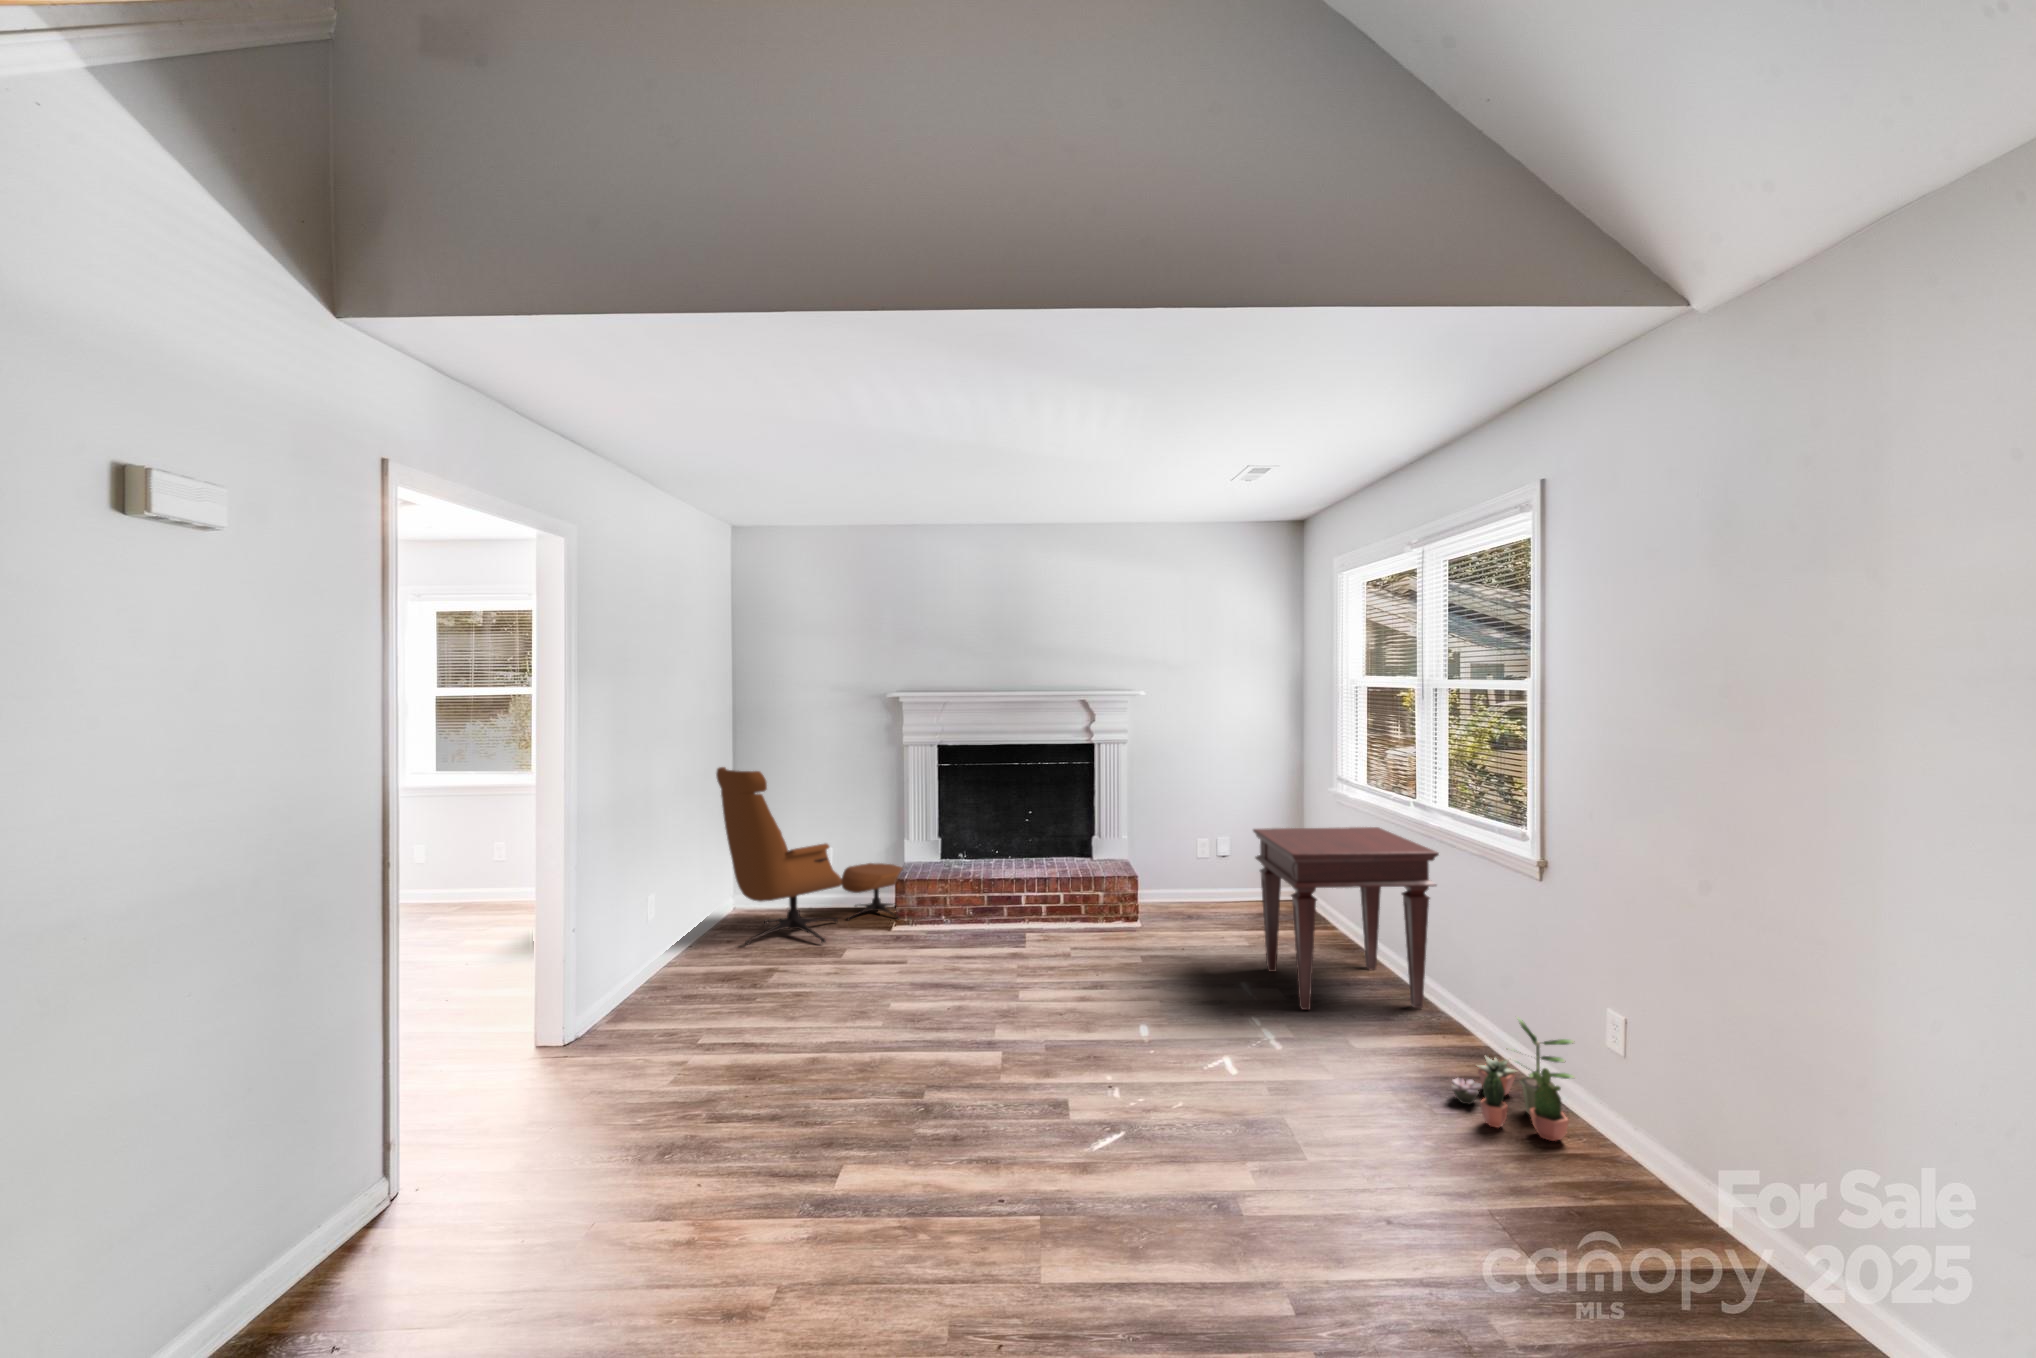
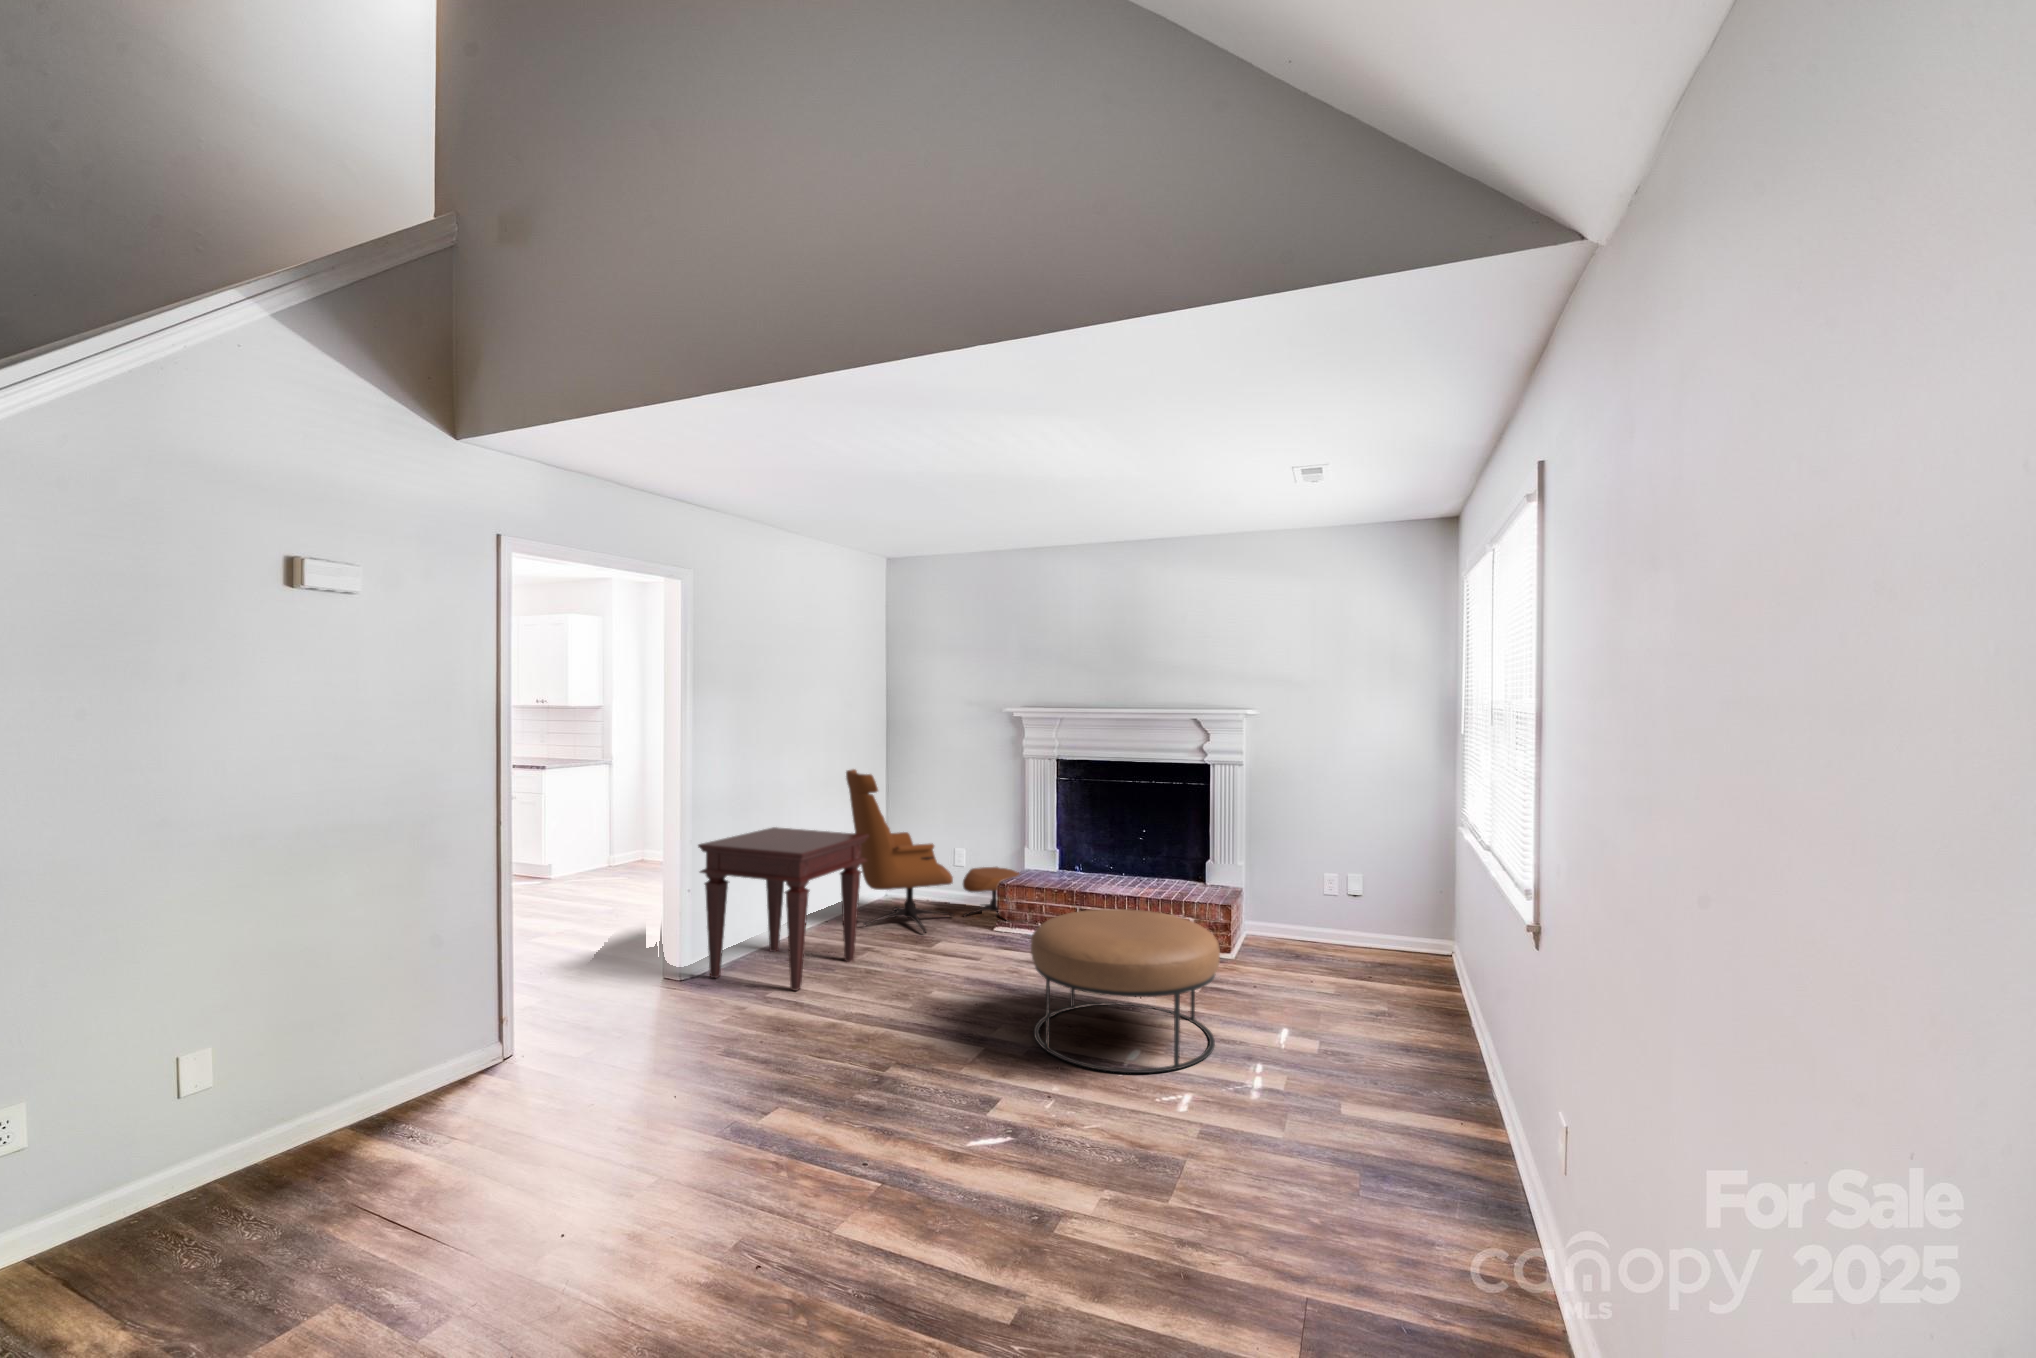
side table: present [1253,827,1439,1010] -> present [698,827,869,990]
ottoman: none [1026,890,1217,1053] -> present [1031,909,1220,1073]
potted plant: present [1451,1018,1574,1141] -> none [1386,1098,1519,1245]

